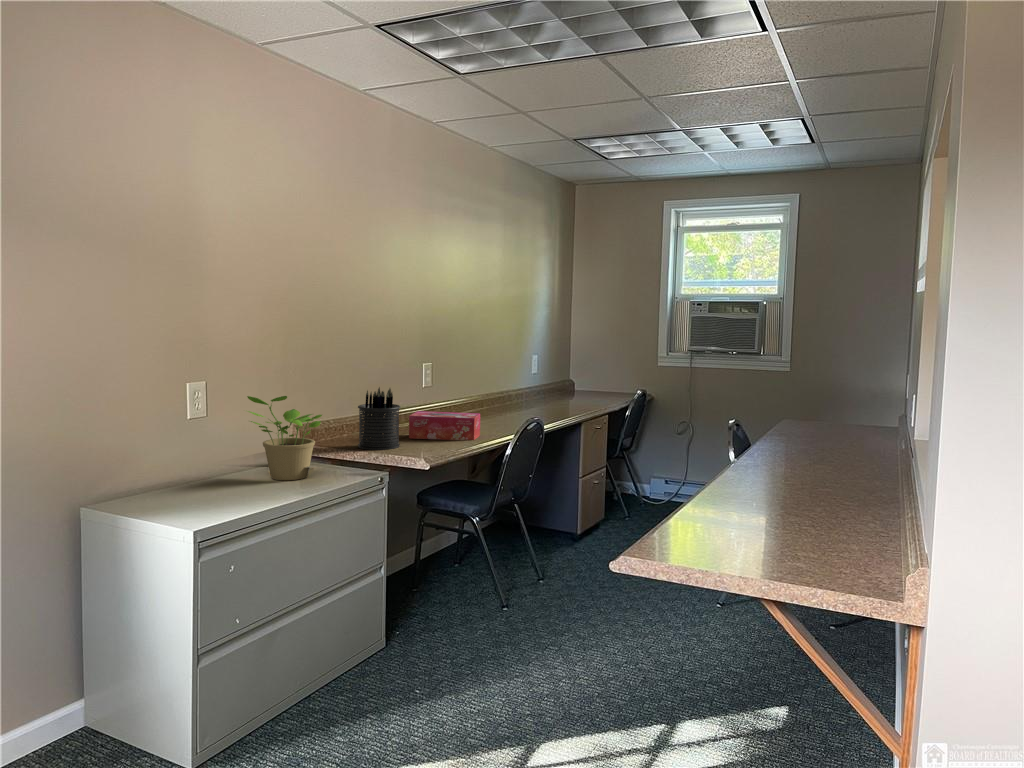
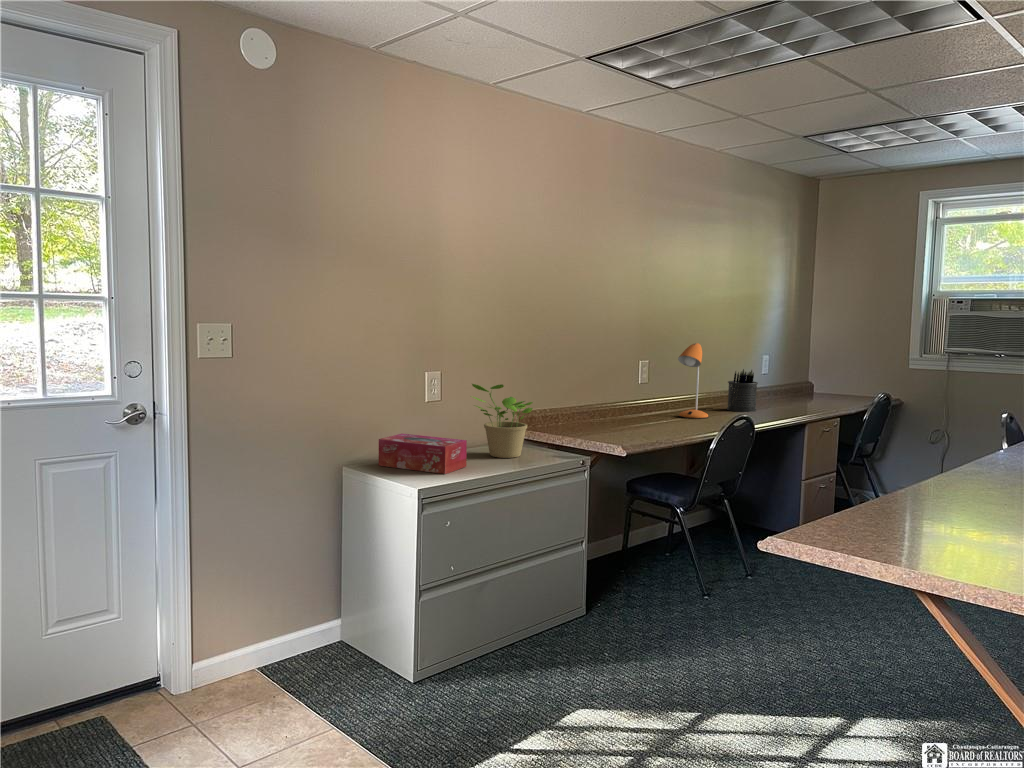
desk lamp: none [461,345,492,422] -> present [678,343,708,419]
pen holder: present [358,387,400,450] -> present [727,369,758,412]
tissue box: present [409,411,480,440] -> present [379,434,467,474]

